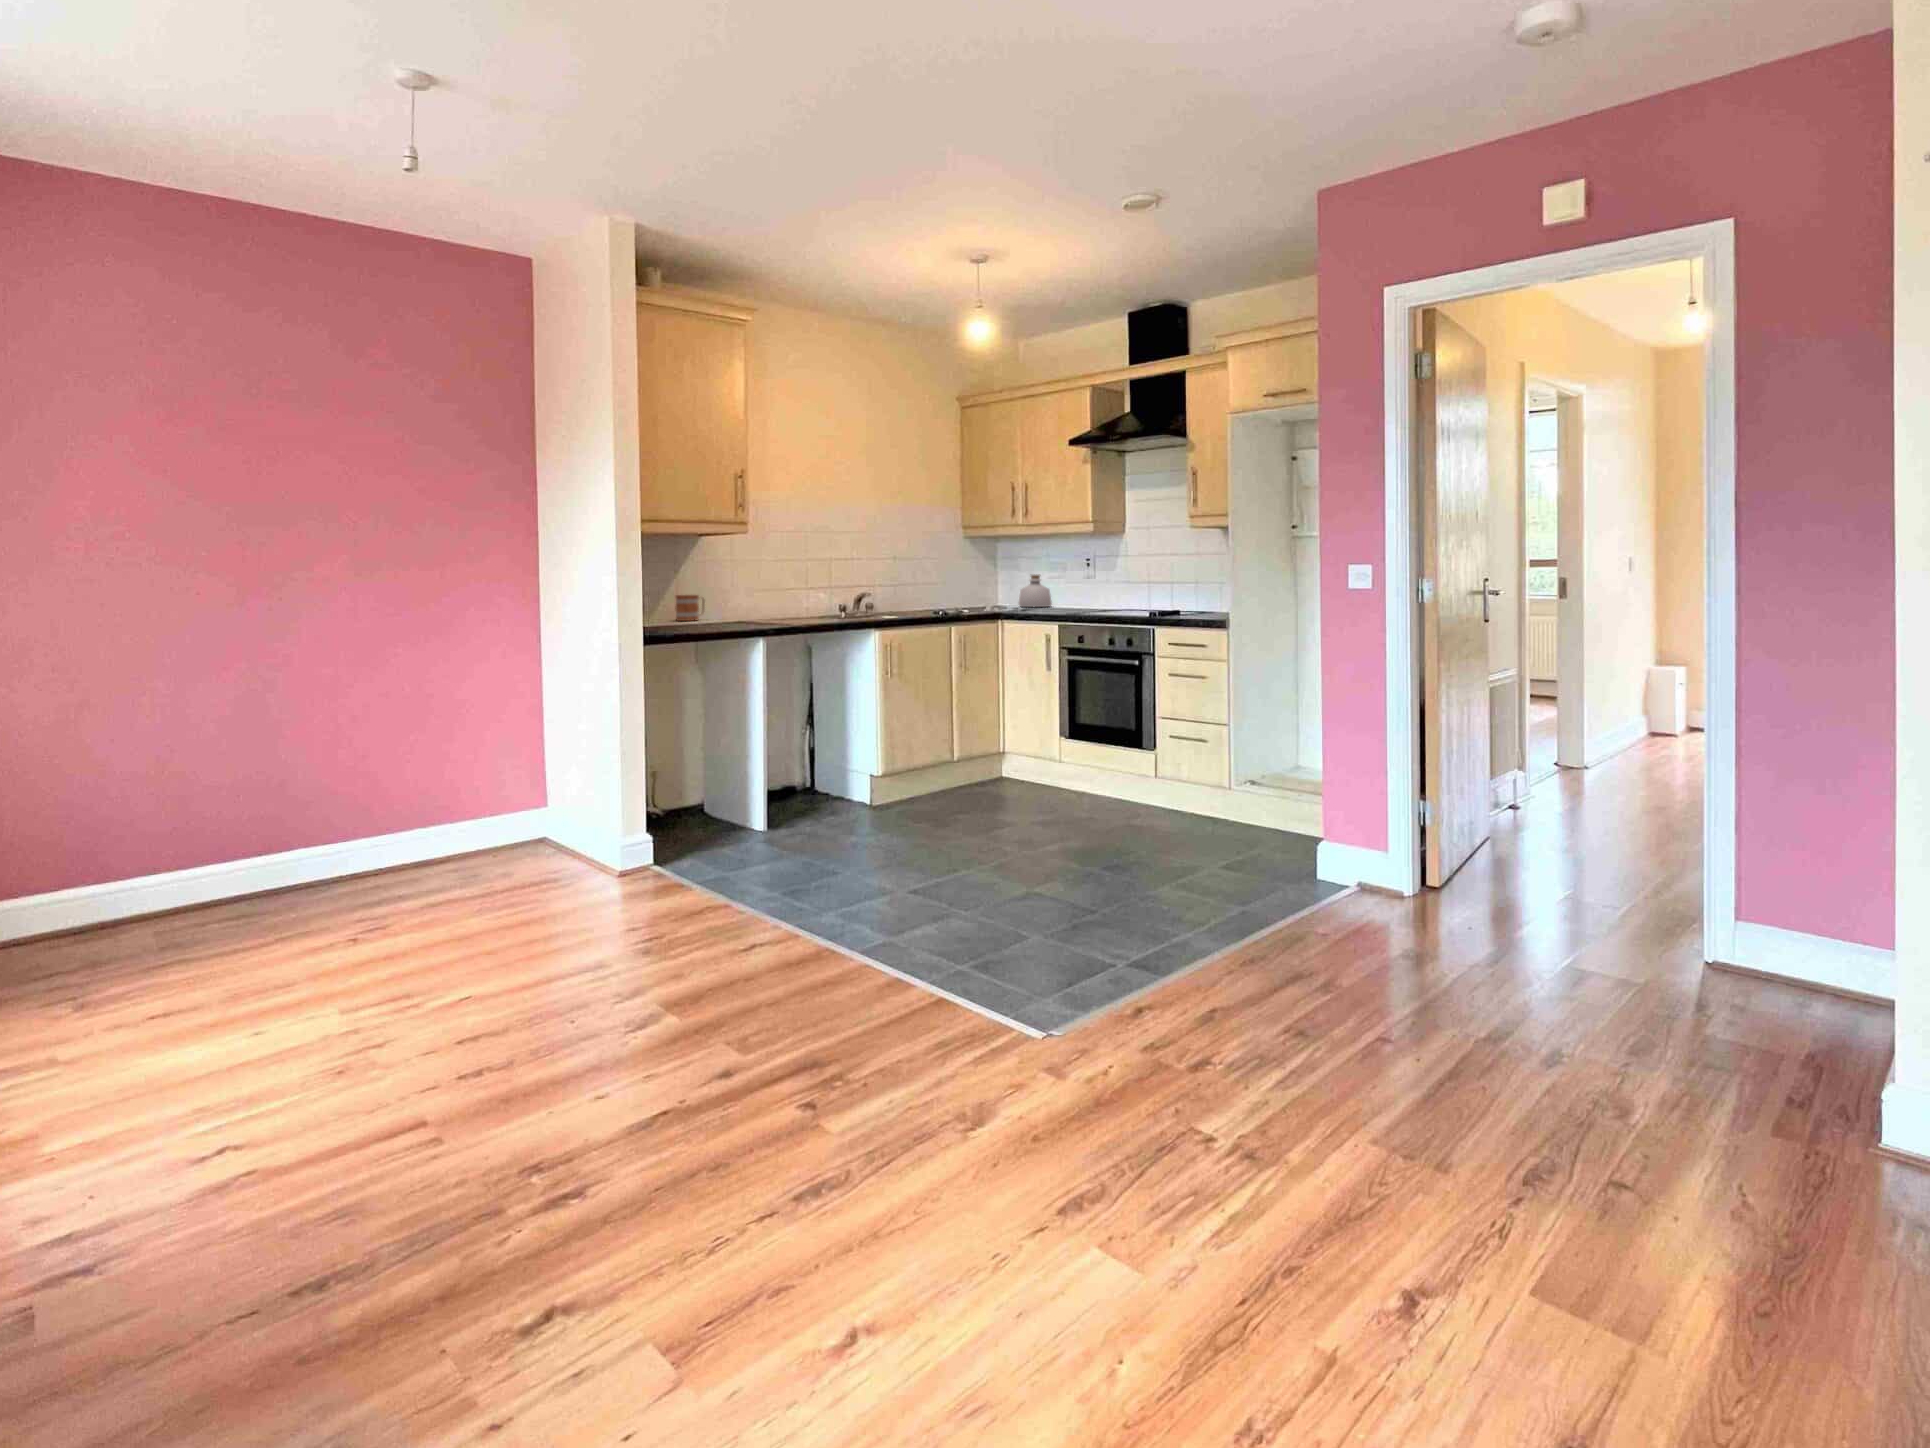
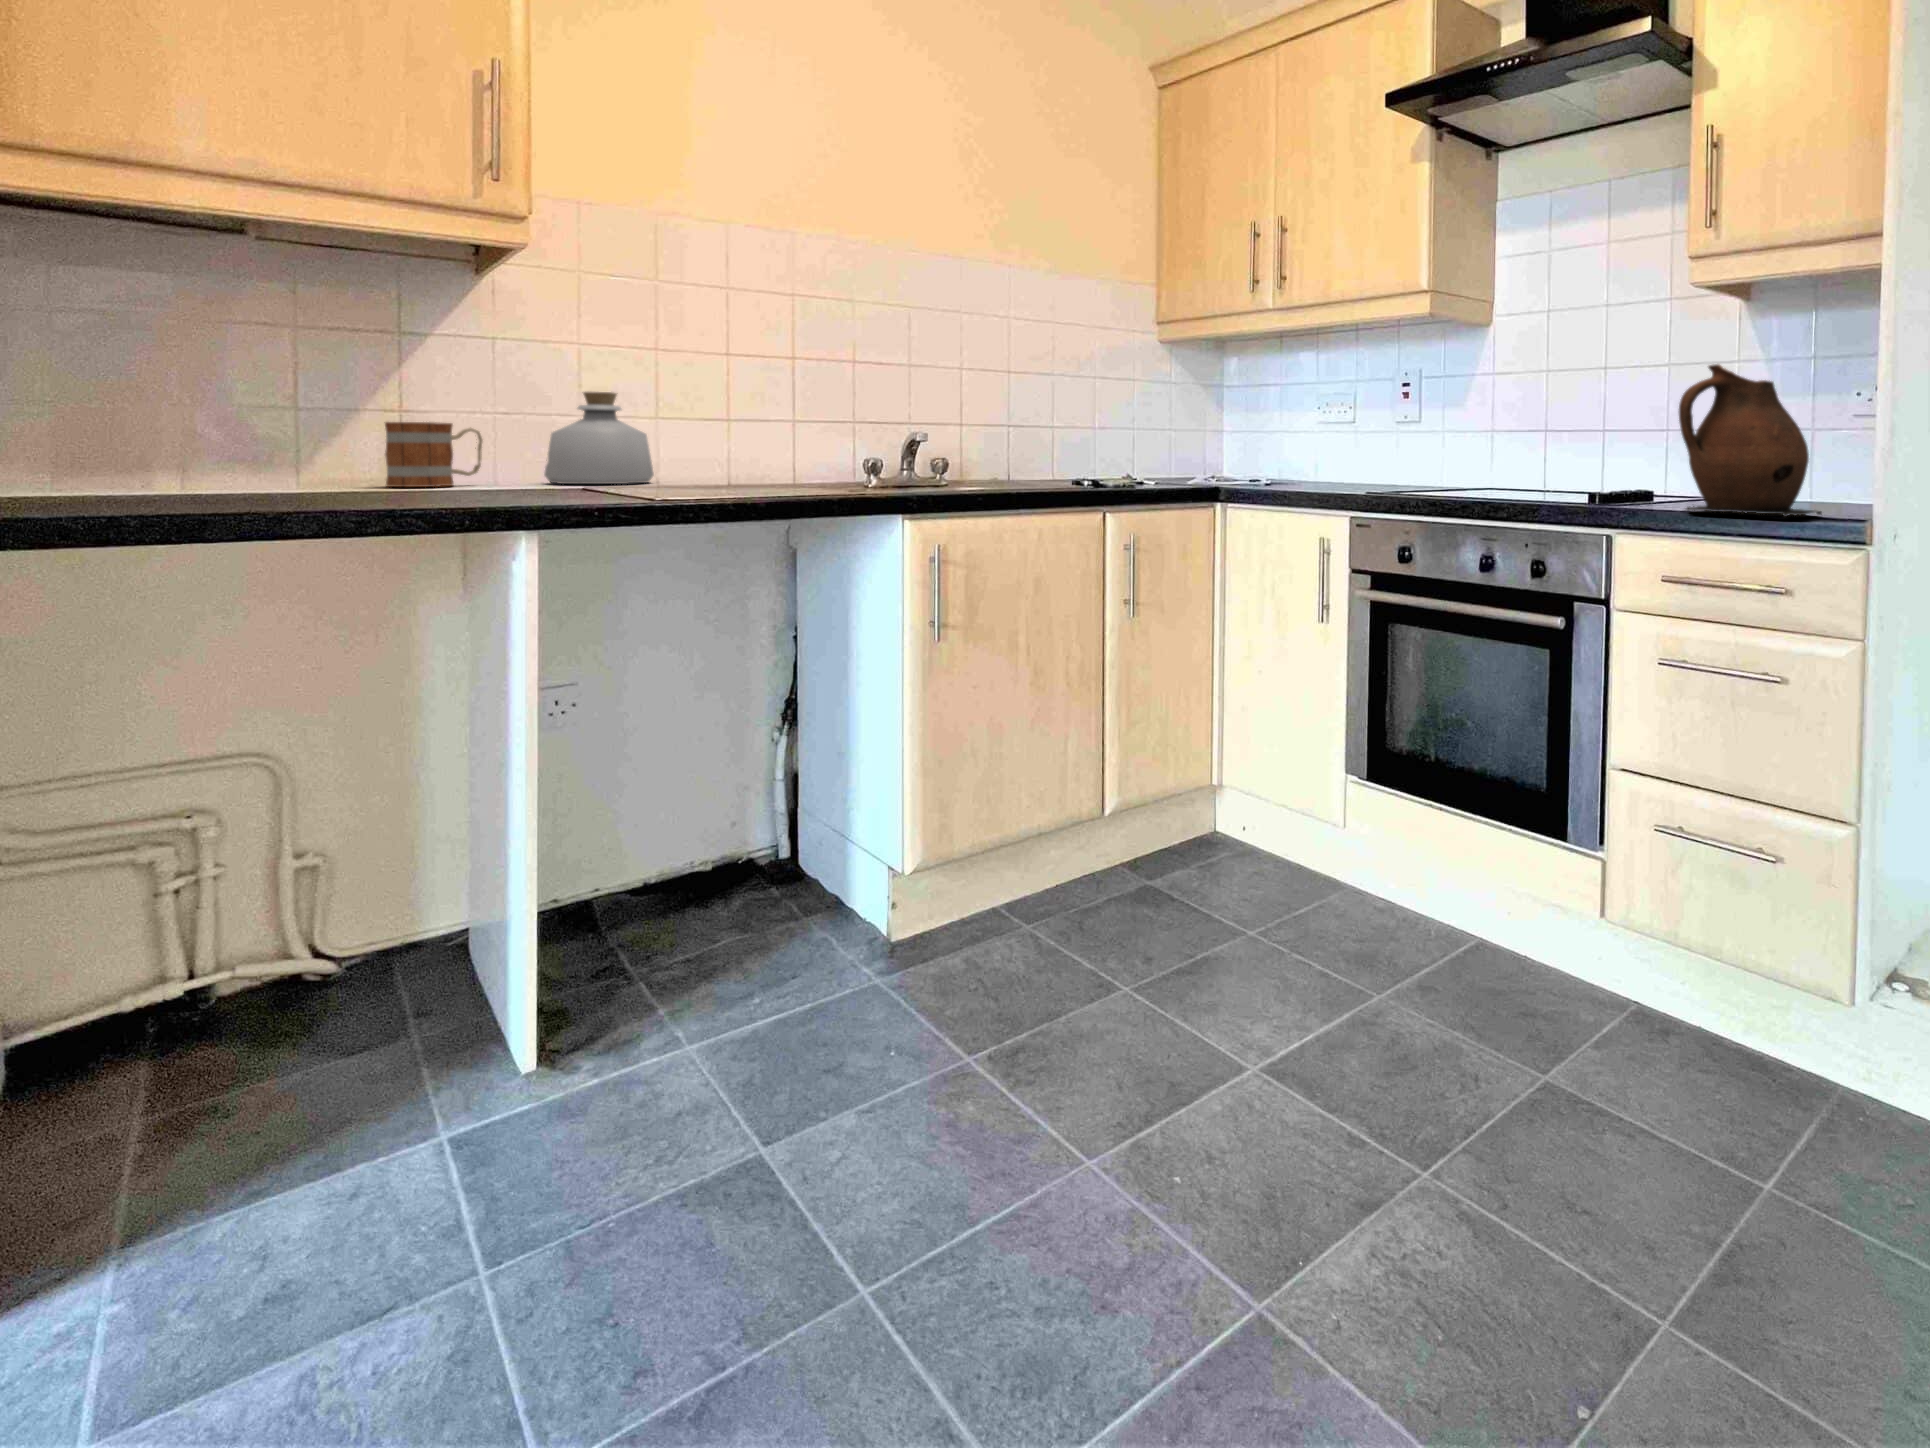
ceramic pitcher: none [1172,567,1225,622] -> present [1679,364,1822,517]
bottle: present [1019,575,1052,607] -> present [544,392,654,484]

